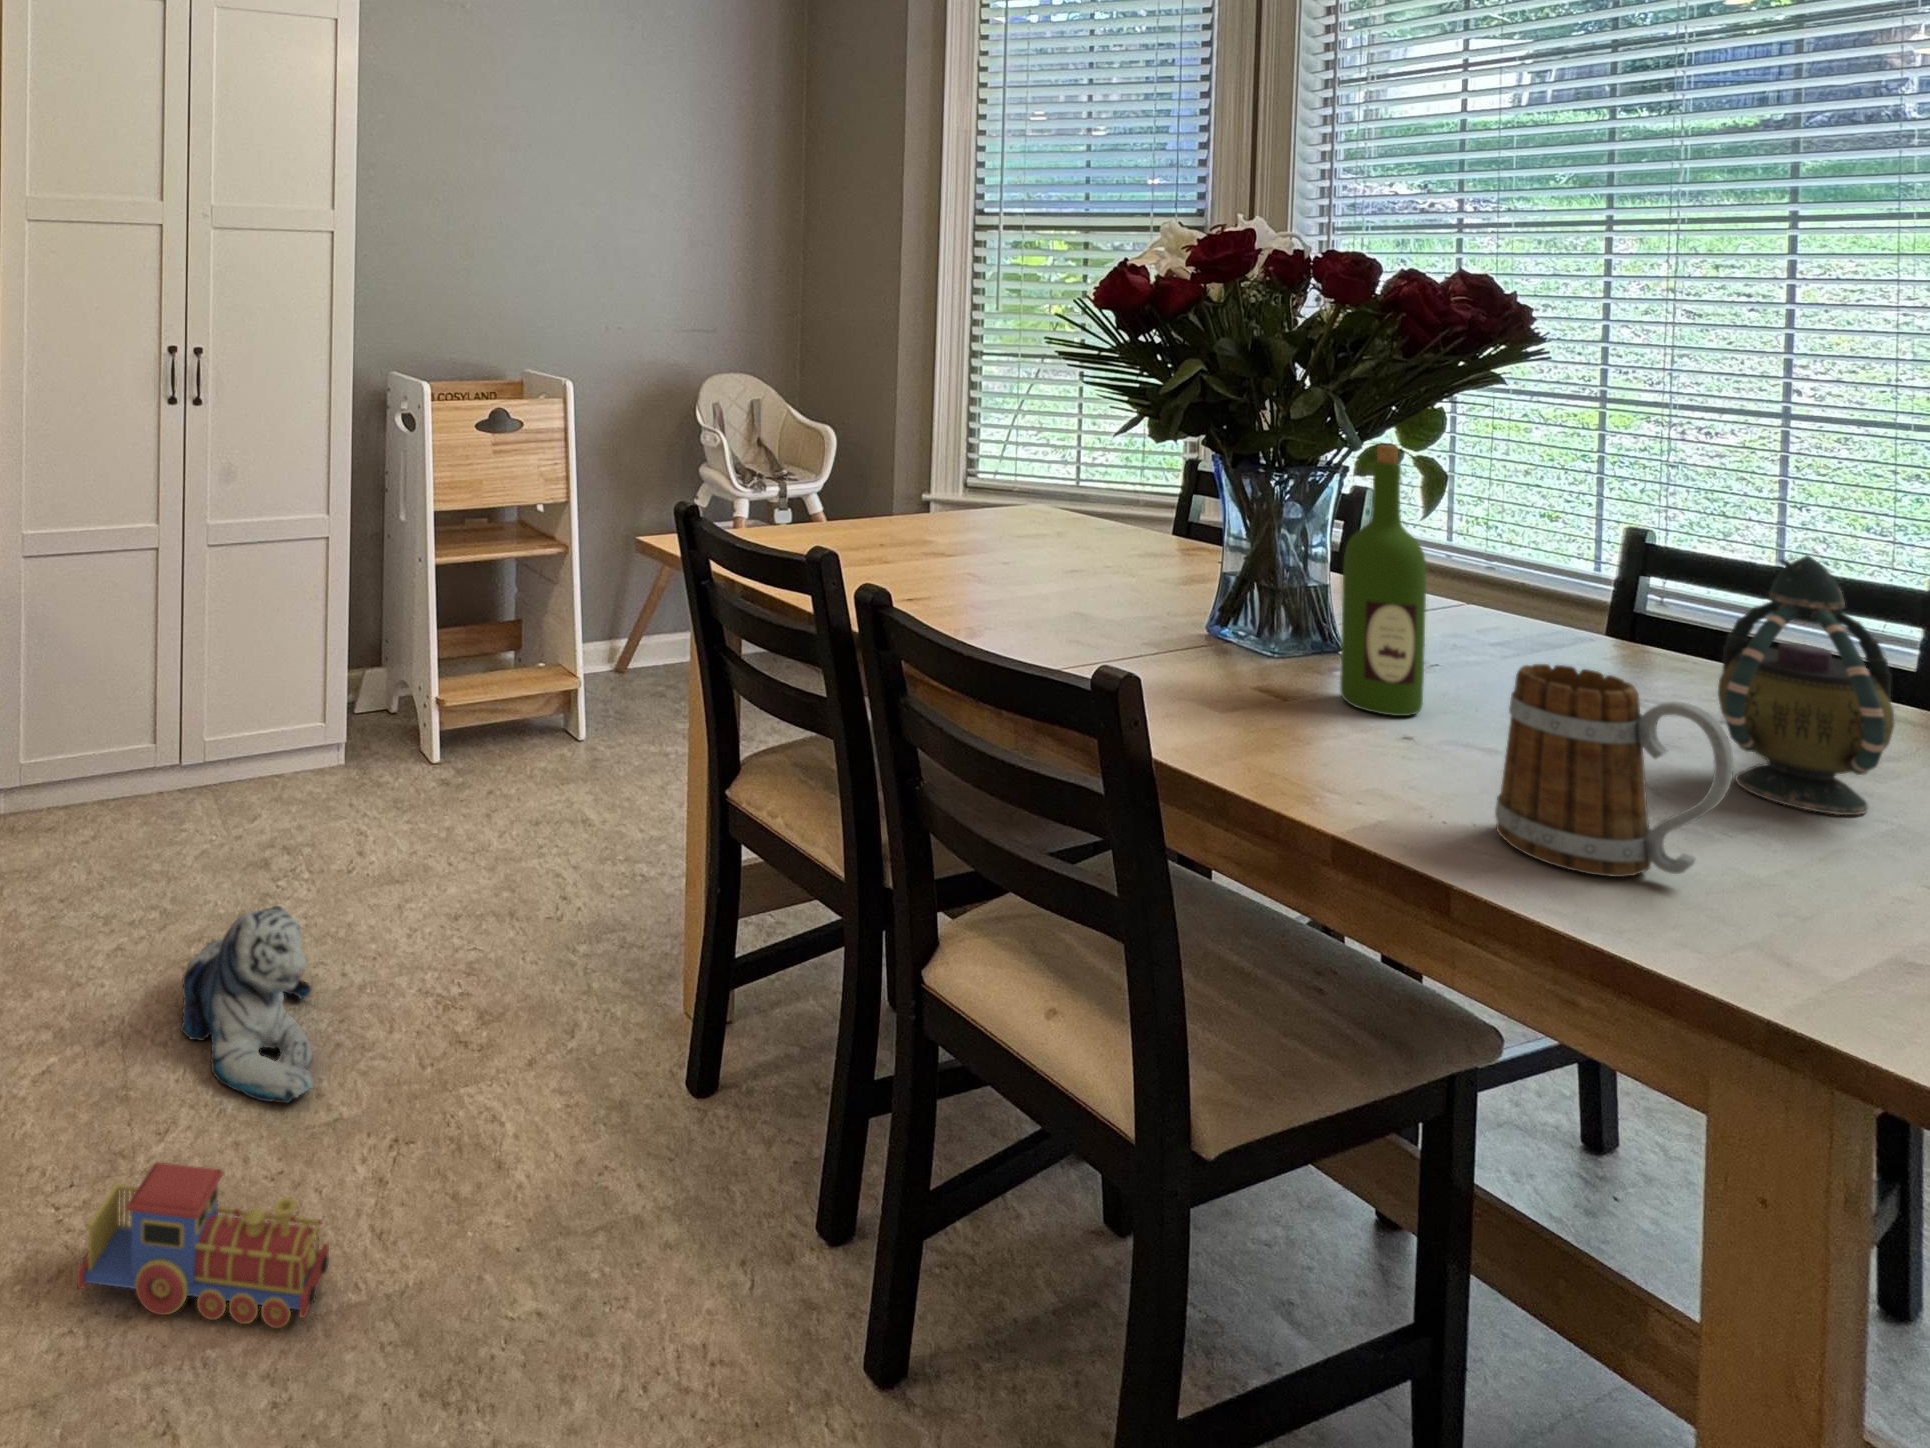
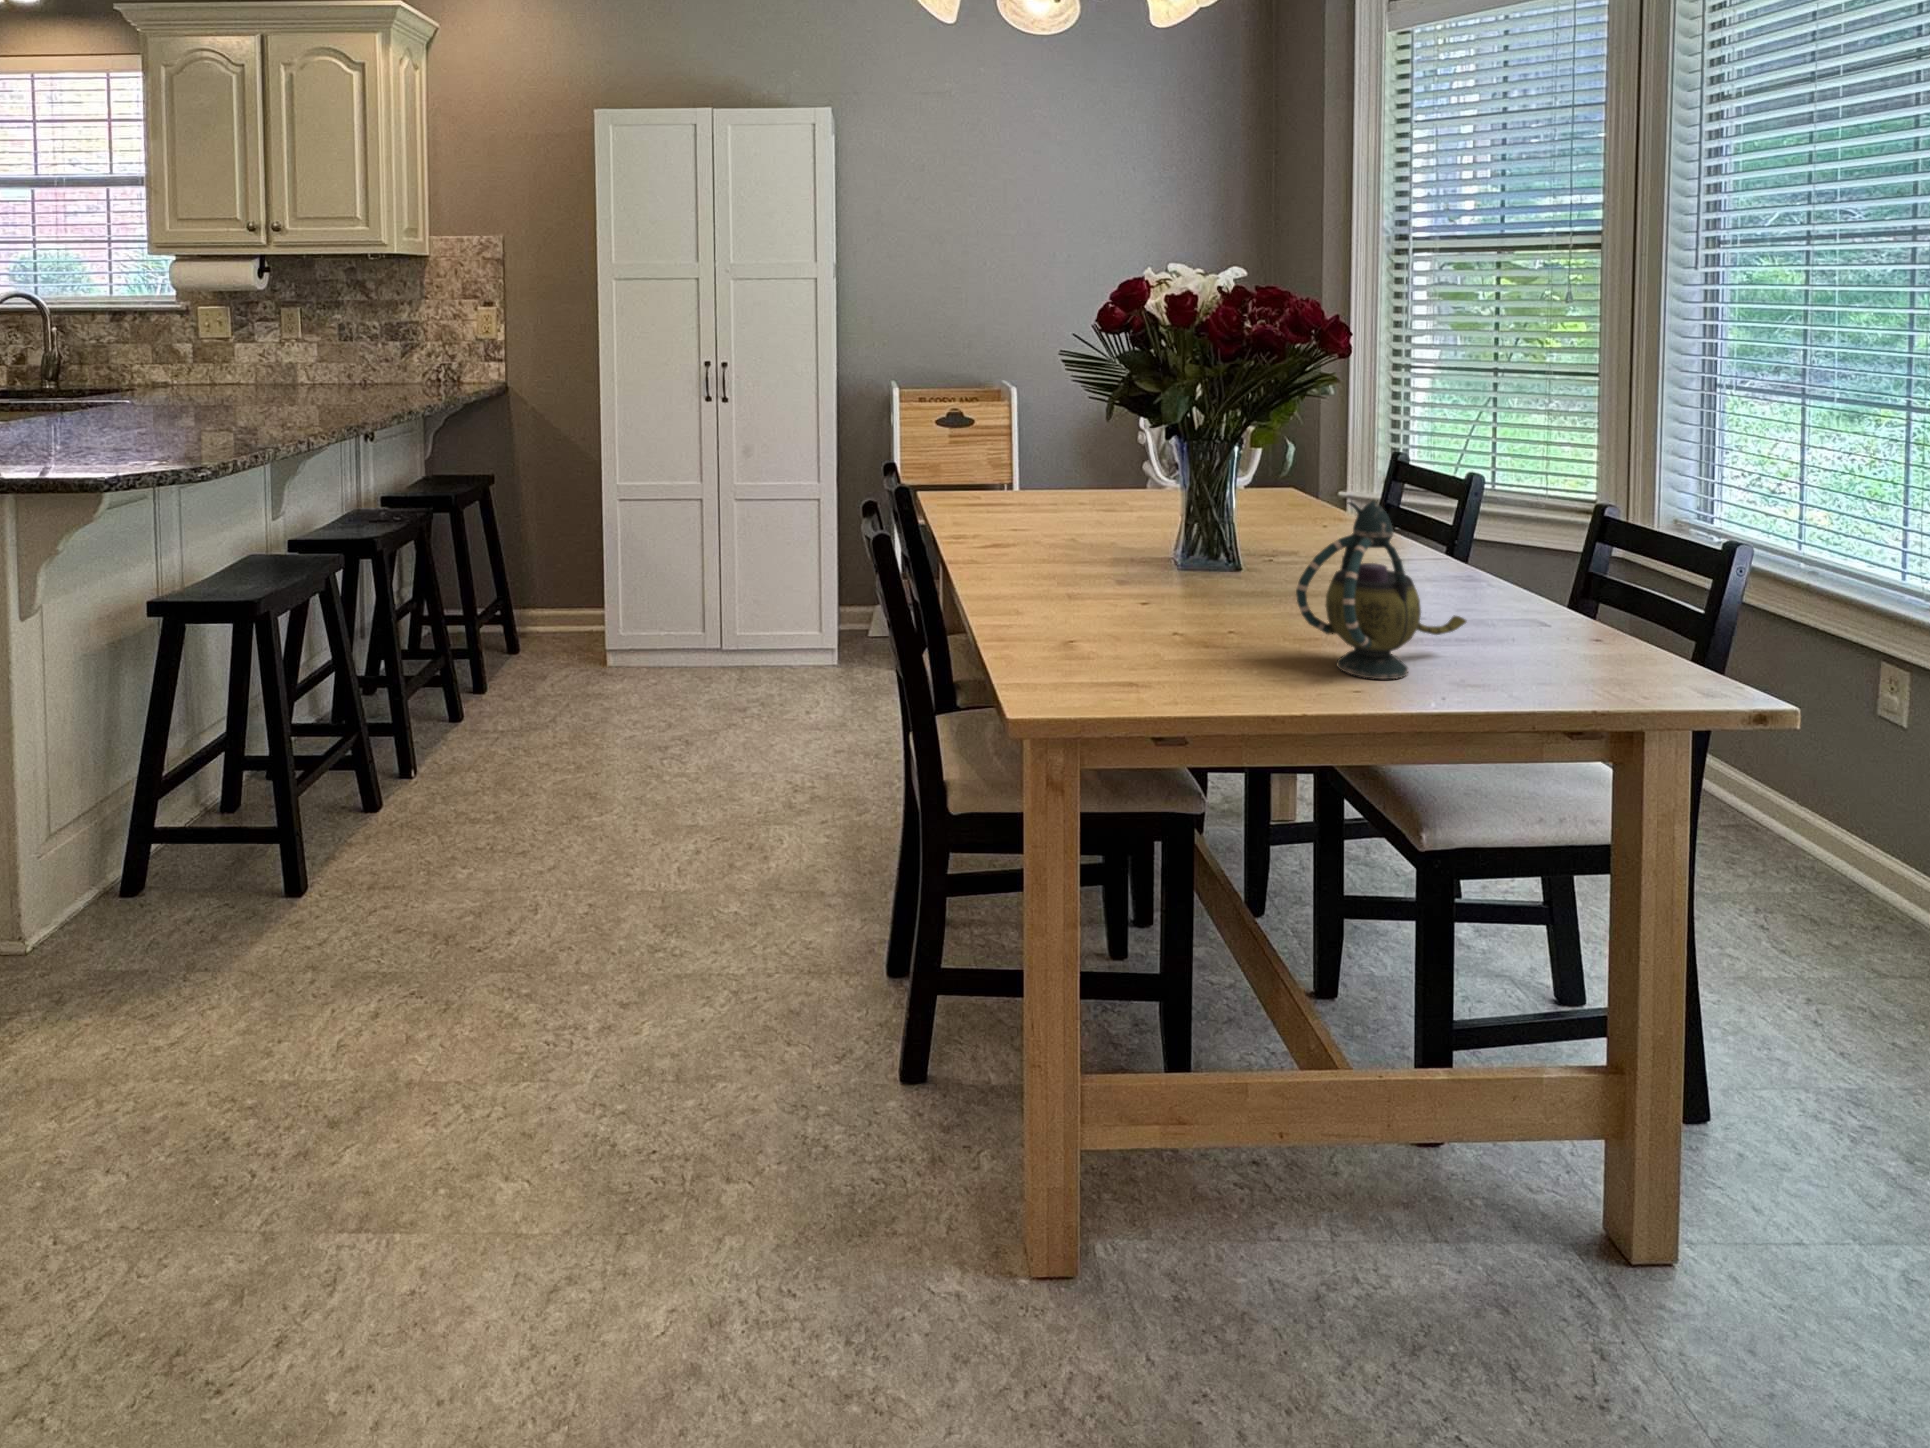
wine bottle: present [1340,445,1426,716] -> none [1182,425,1233,614]
mug: present [1495,664,1734,877] -> none [1080,554,1158,678]
plush toy: present [181,906,314,1103] -> none [635,715,720,825]
toy train: present [77,1162,329,1328] -> none [513,817,636,909]

